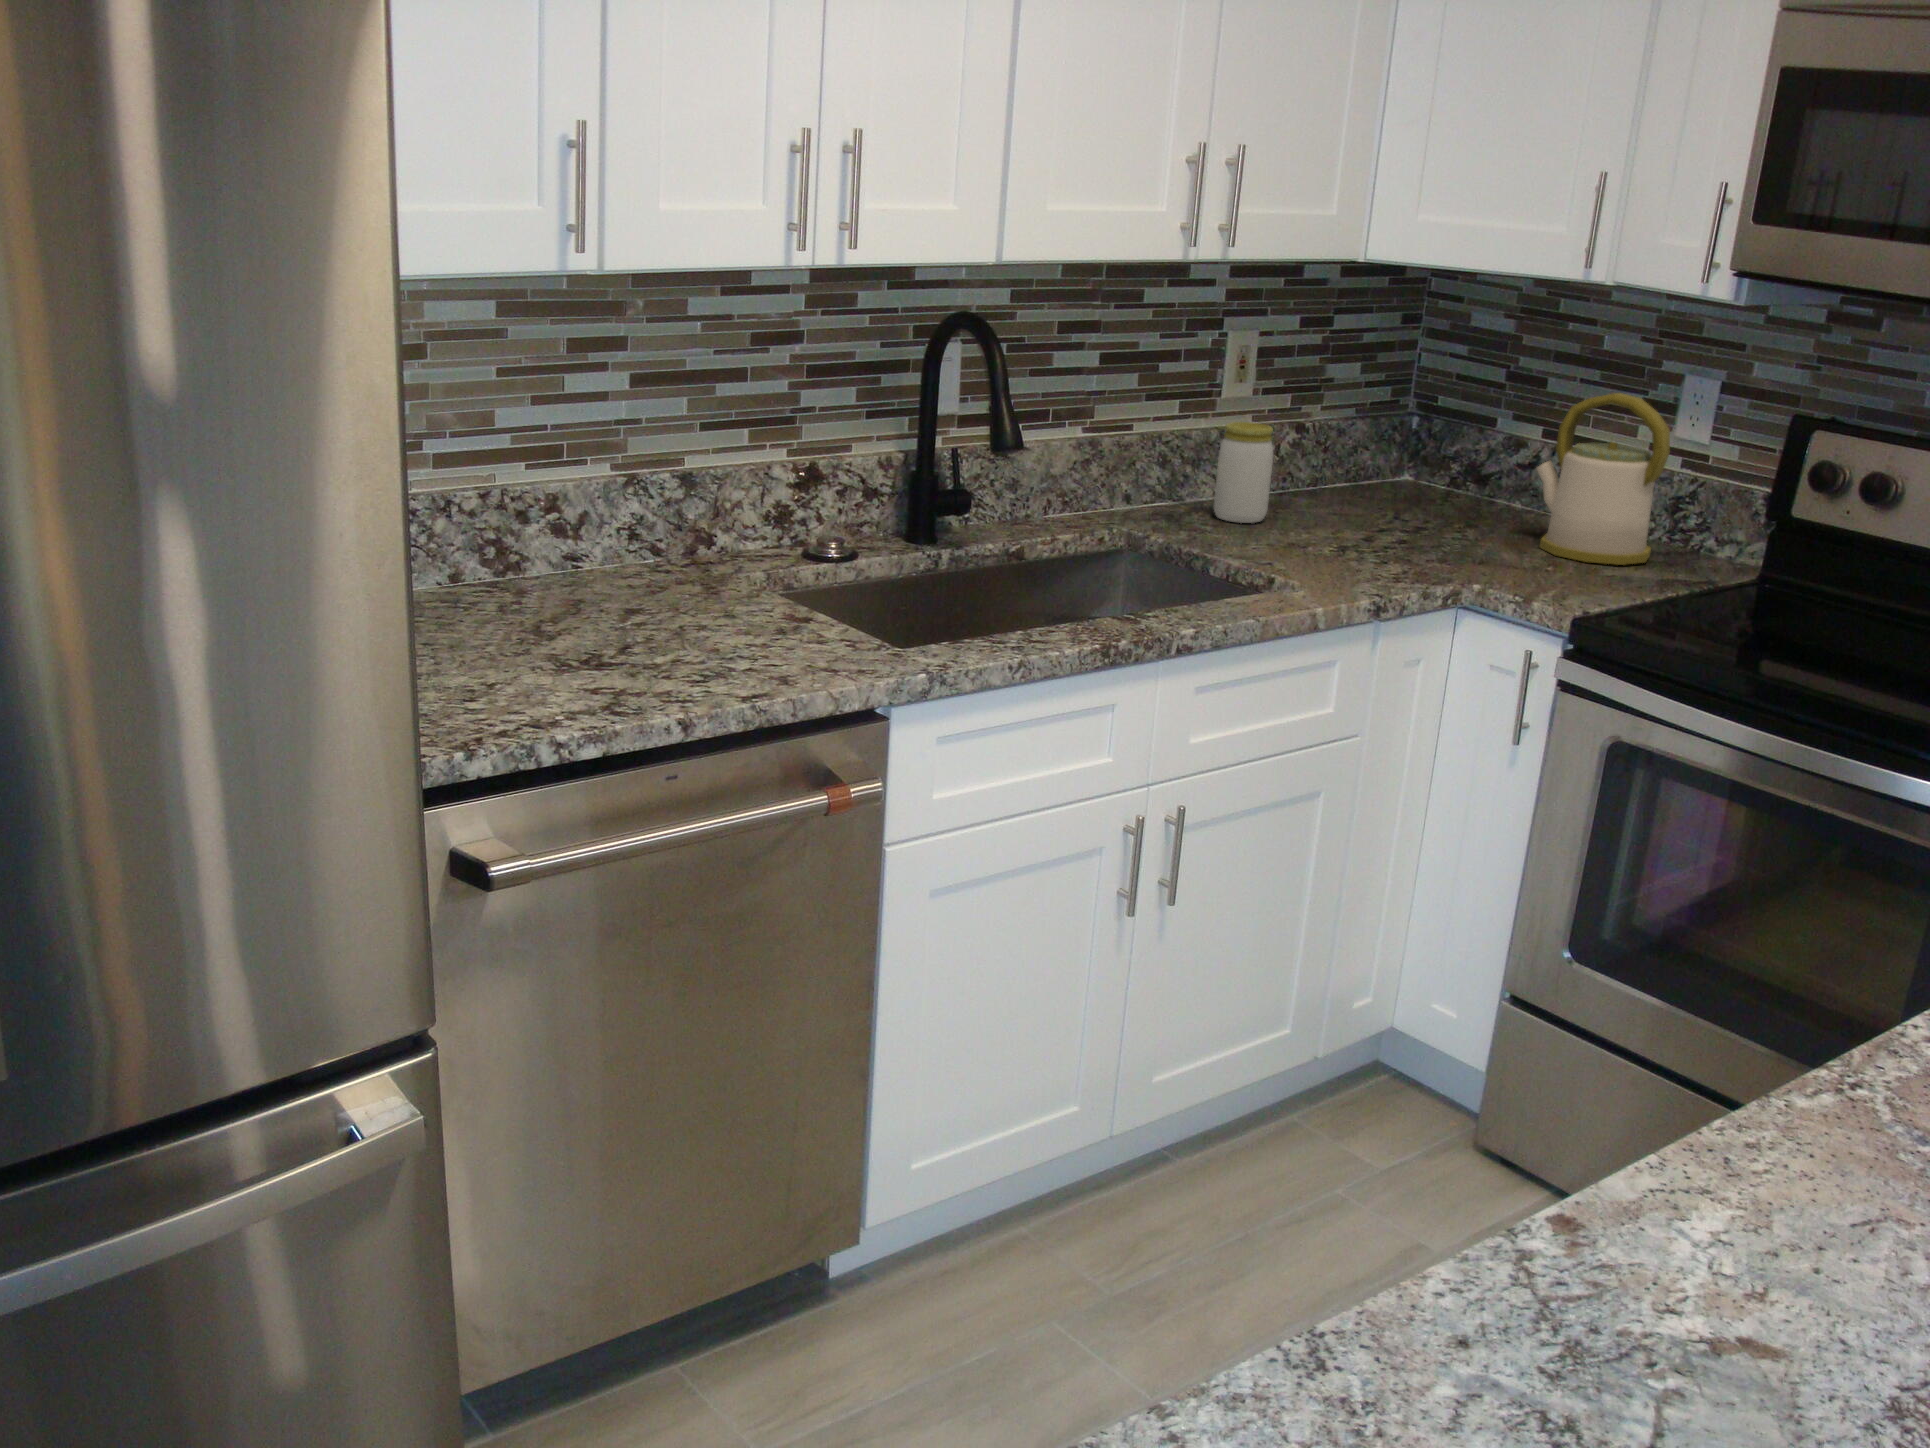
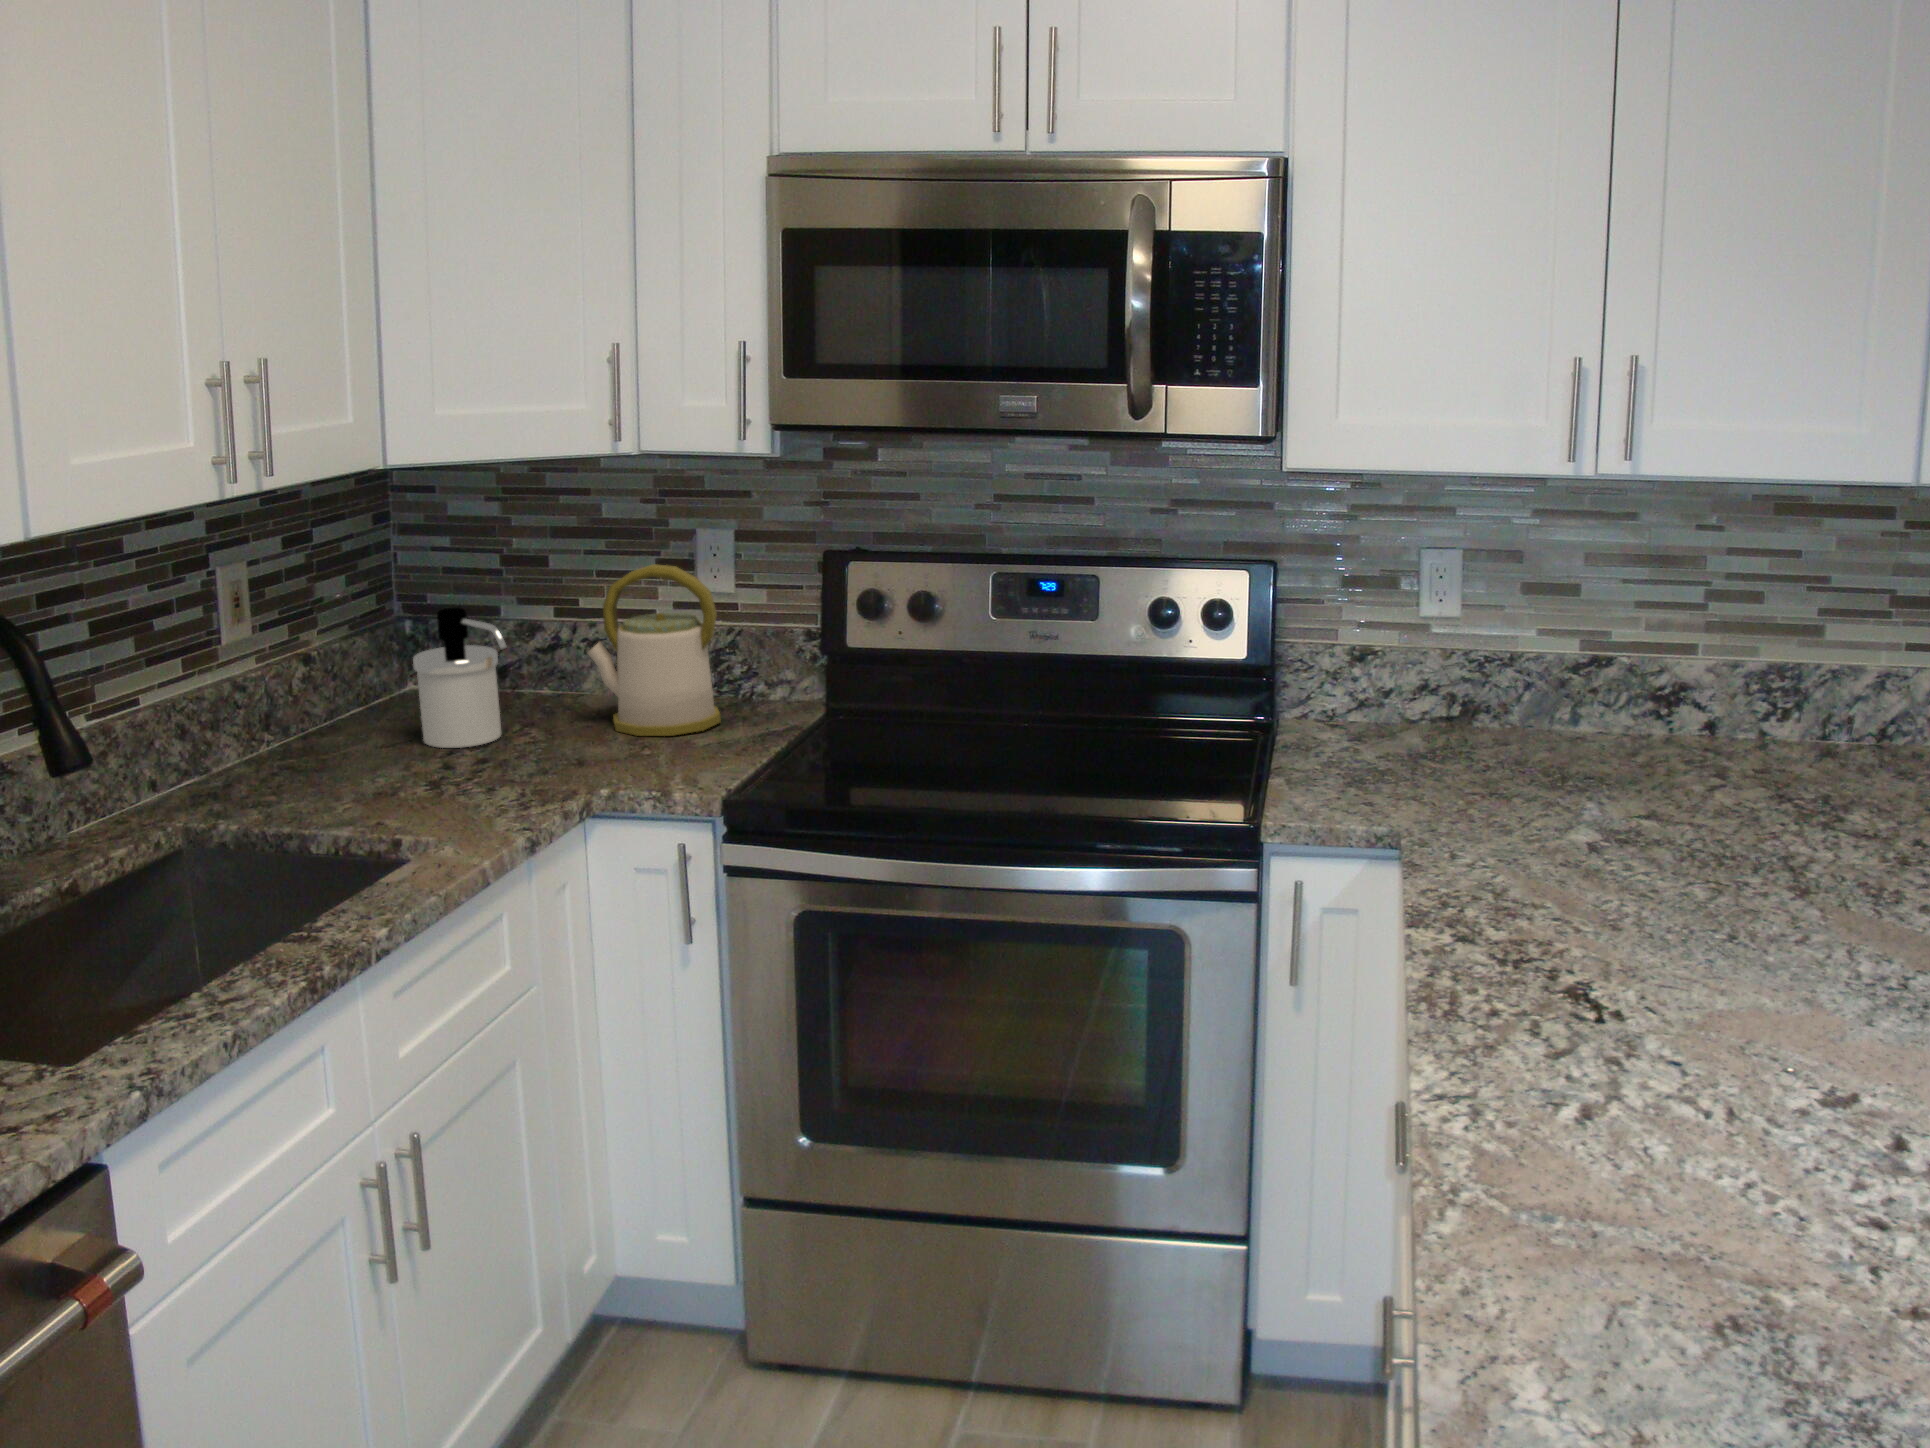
soap dispenser: none [1364,401,1448,531] -> present [413,607,507,748]
jar: present [1214,422,1273,523] -> none [255,666,327,782]

